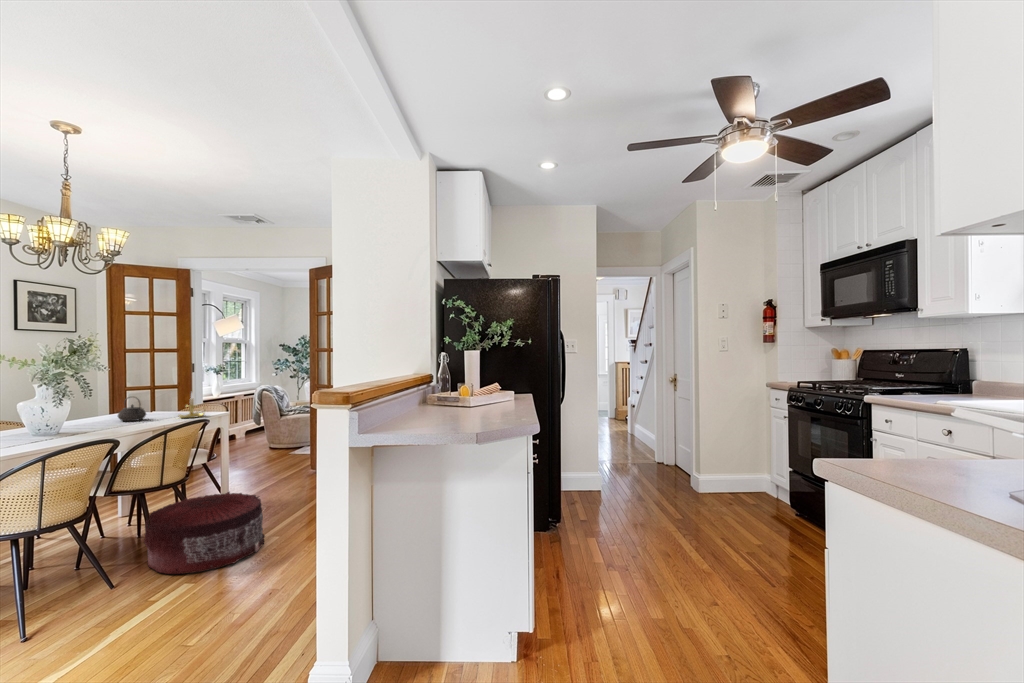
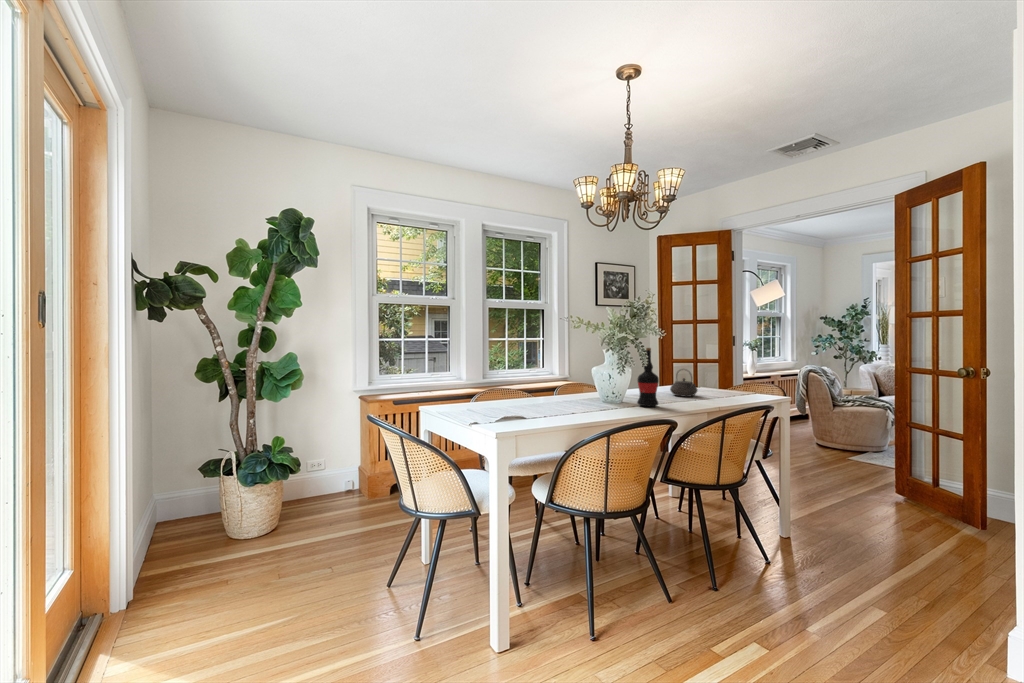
wine bottle: none [78,380,103,433] -> present [637,348,659,406]
candle holder: present [179,398,204,418] -> none [730,369,764,401]
pouf: present [144,492,265,574] -> none [702,505,864,634]

